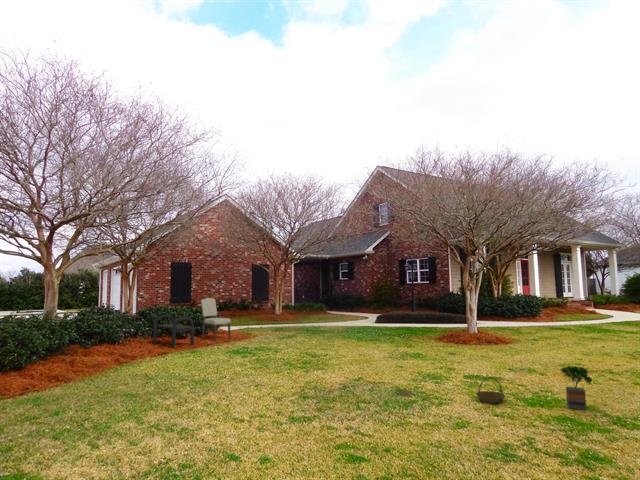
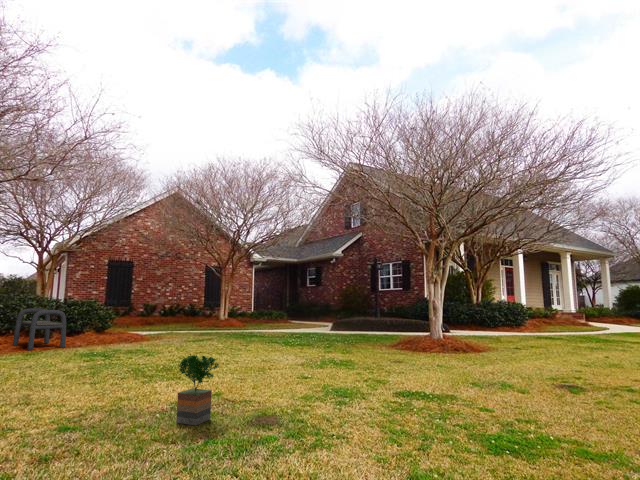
chair: present [201,298,231,341] -> none [88,289,128,344]
potted tree: present [561,366,592,410] -> present [176,355,219,426]
basket: present [476,377,505,403] -> none [397,394,448,444]

